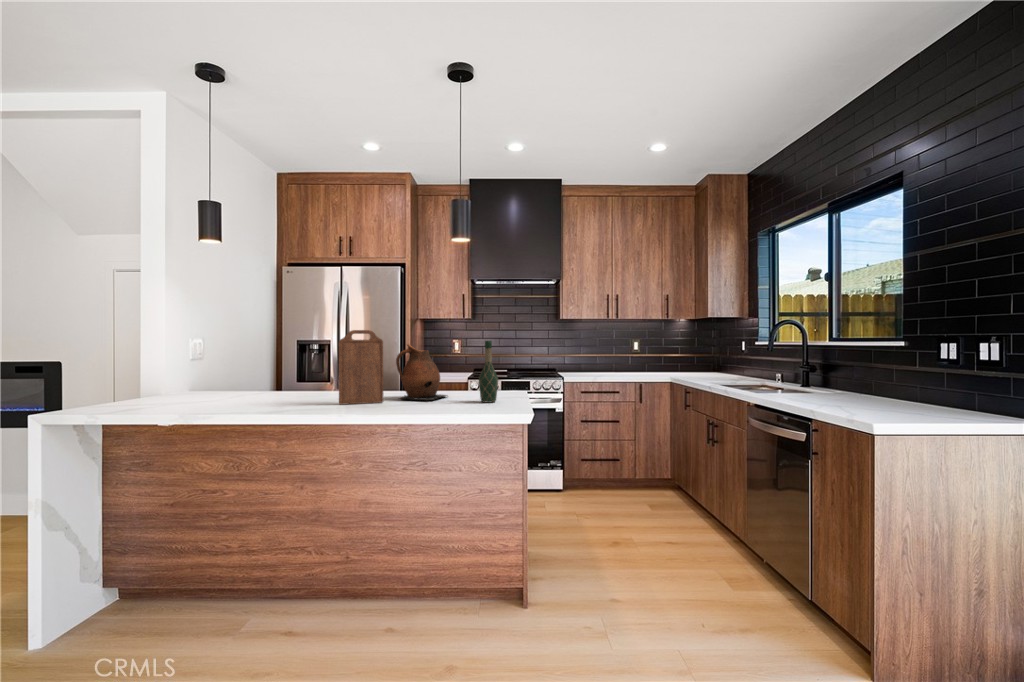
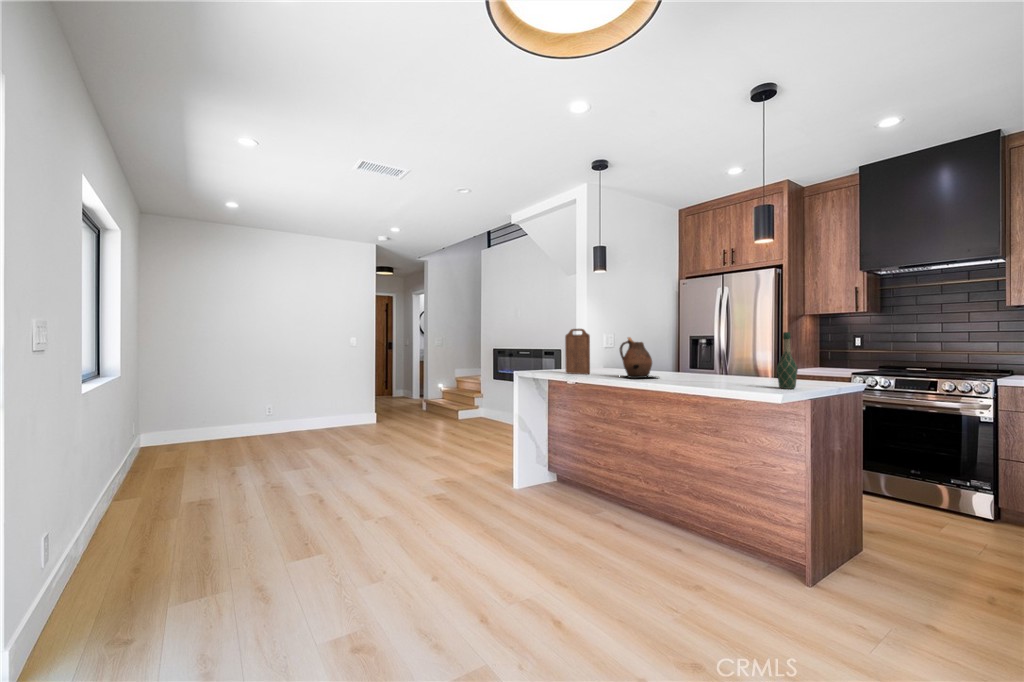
cutting board: present [339,330,383,405] -> present [565,329,590,374]
ceramic pitcher: present [396,344,447,400] -> present [620,337,656,378]

